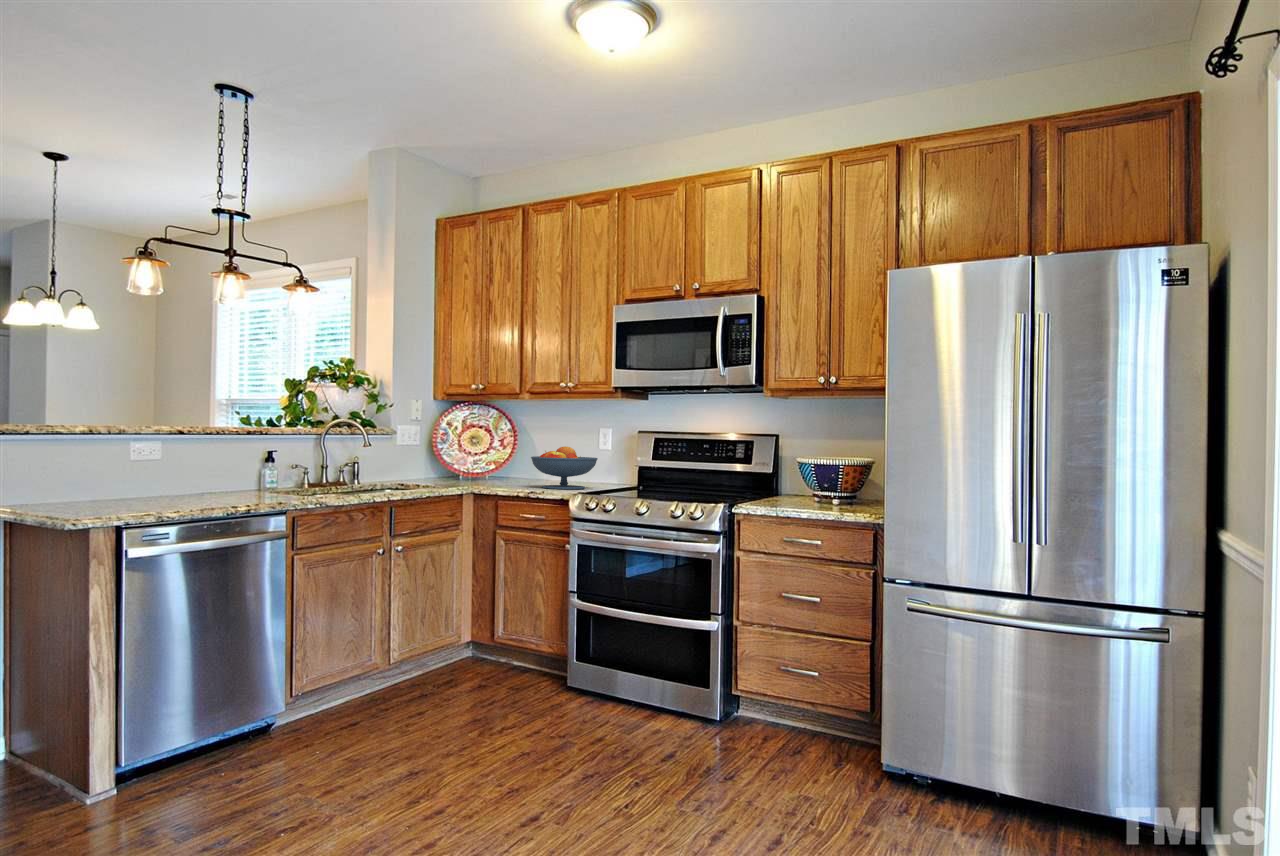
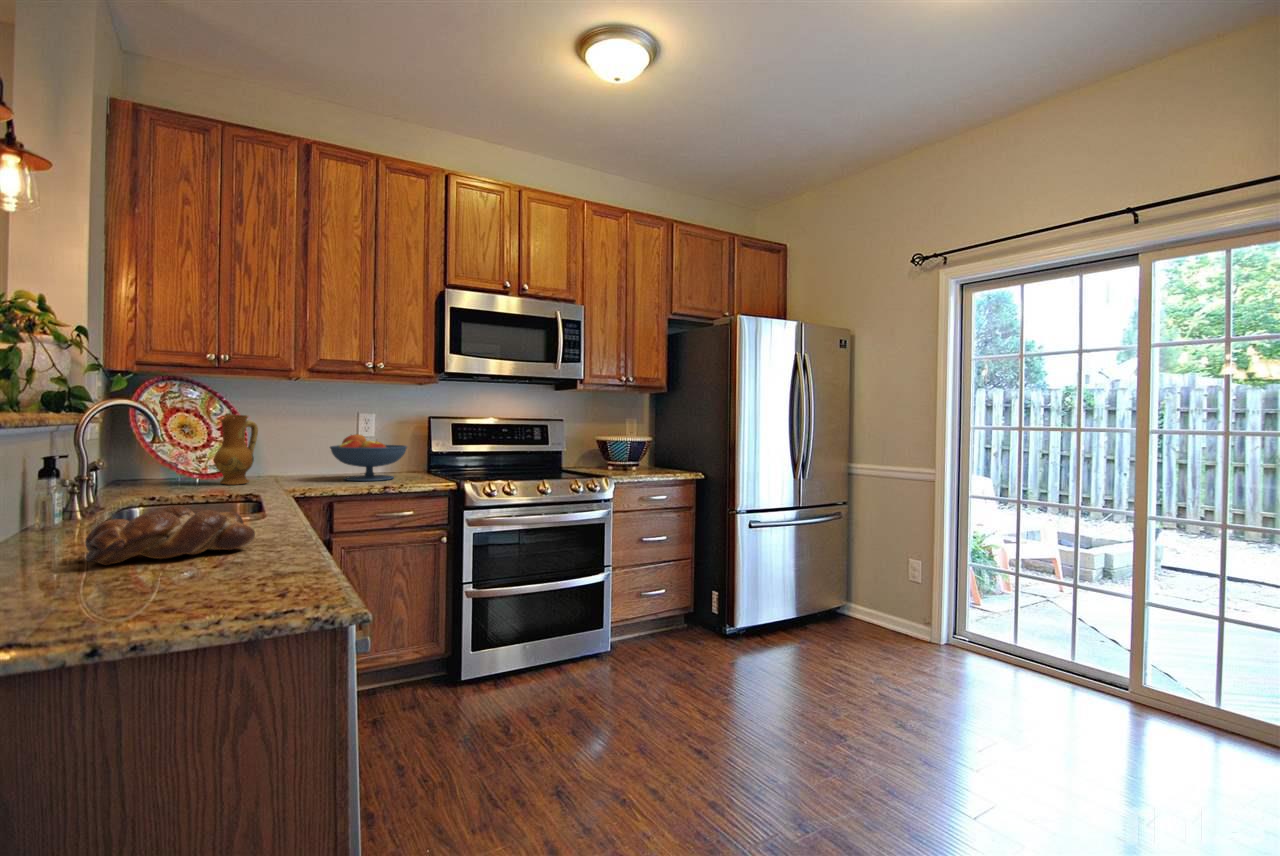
ceramic jug: none [470,428,503,484] -> present [214,415,258,485]
bread loaf: none [160,467,233,491] -> present [85,506,255,565]

